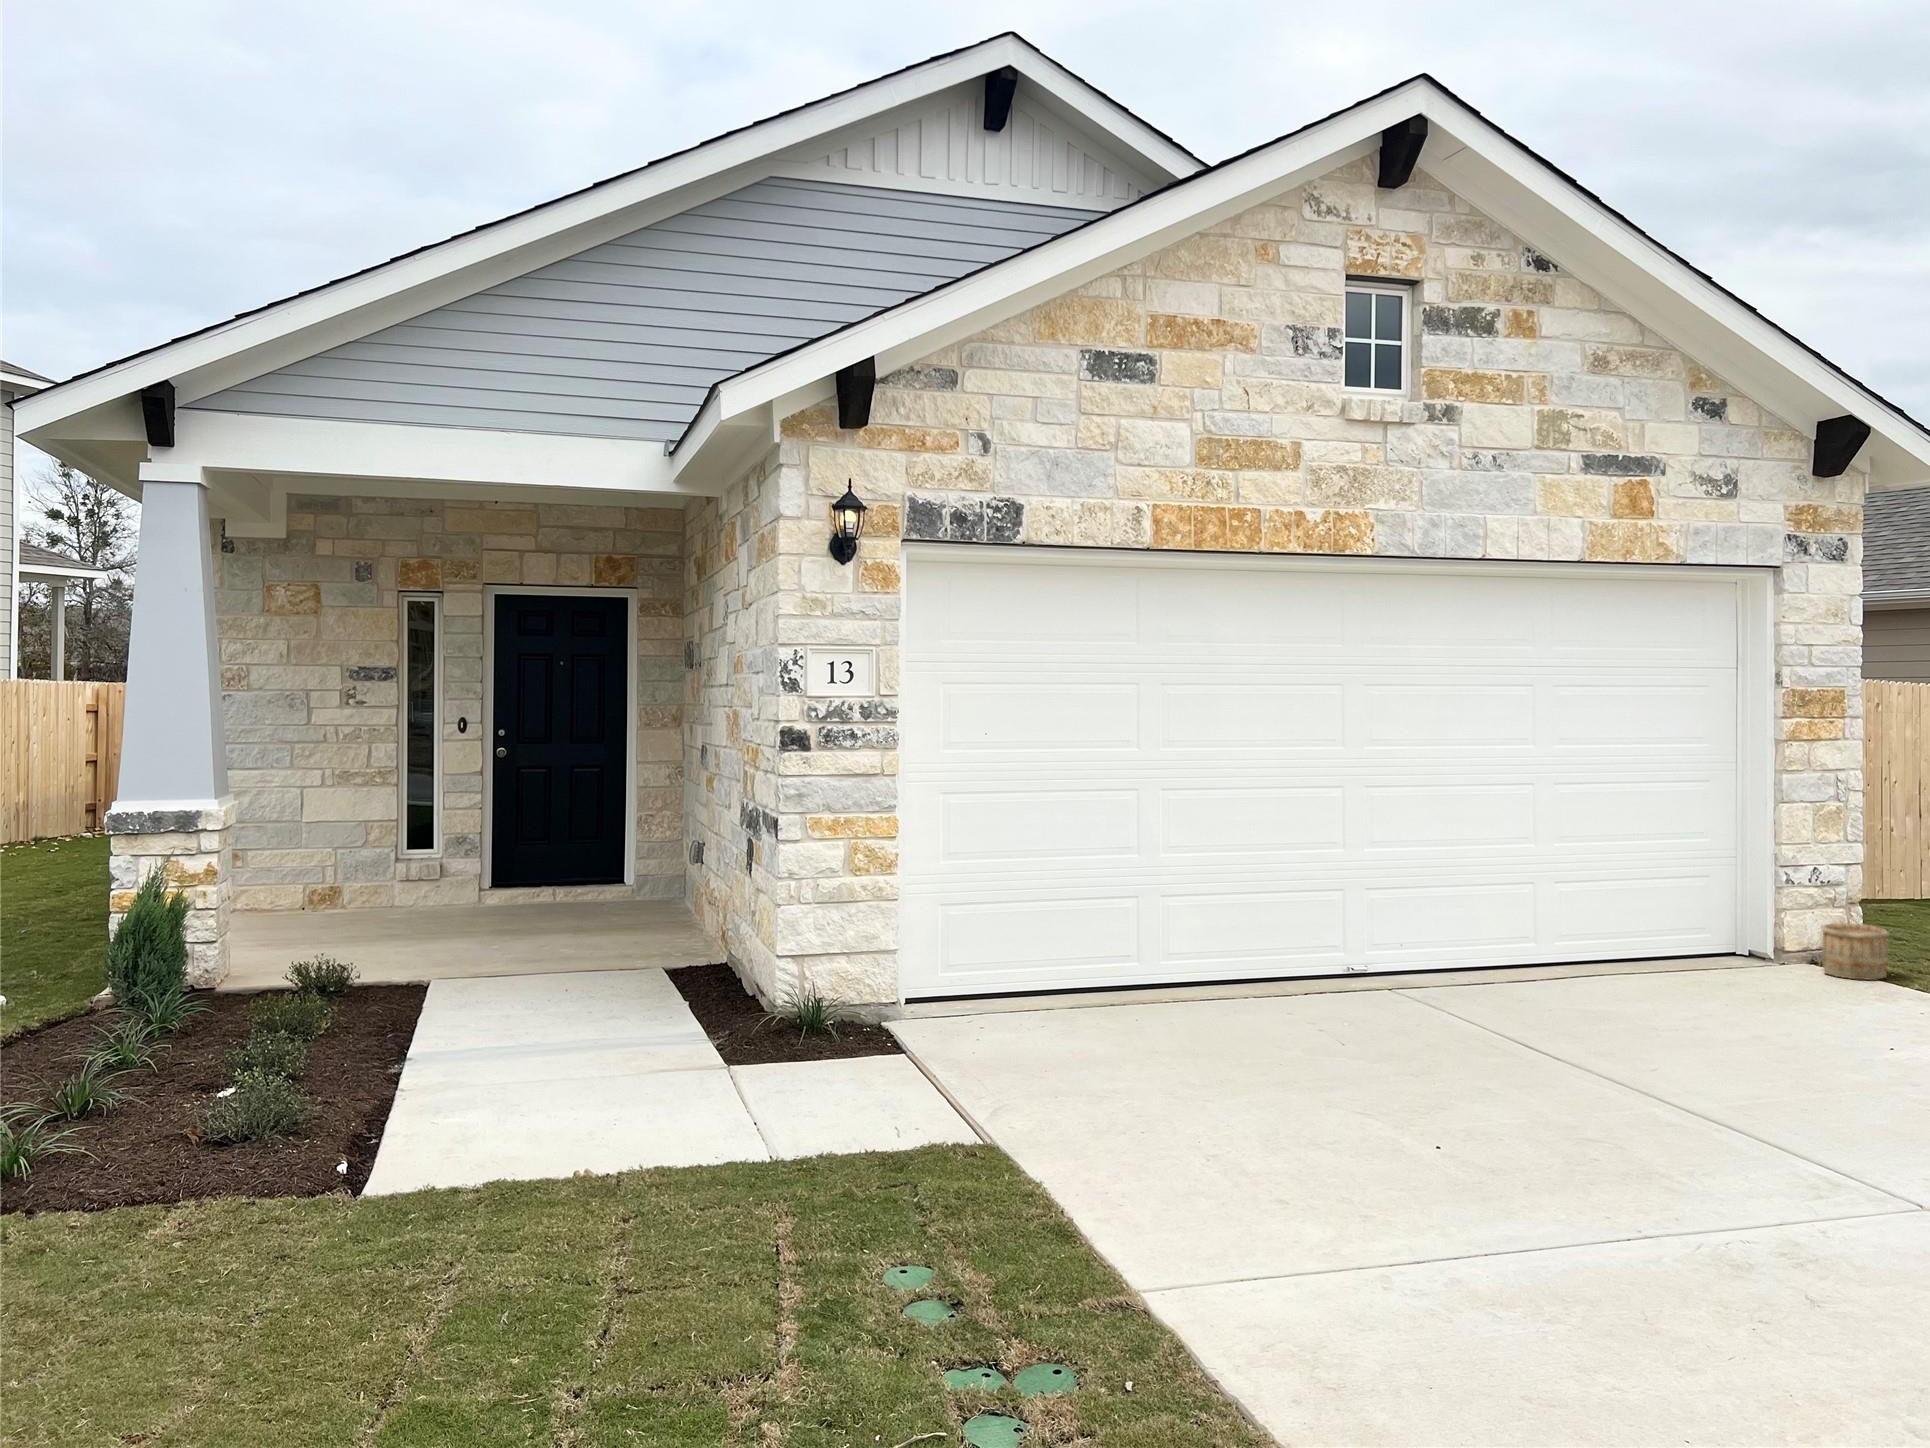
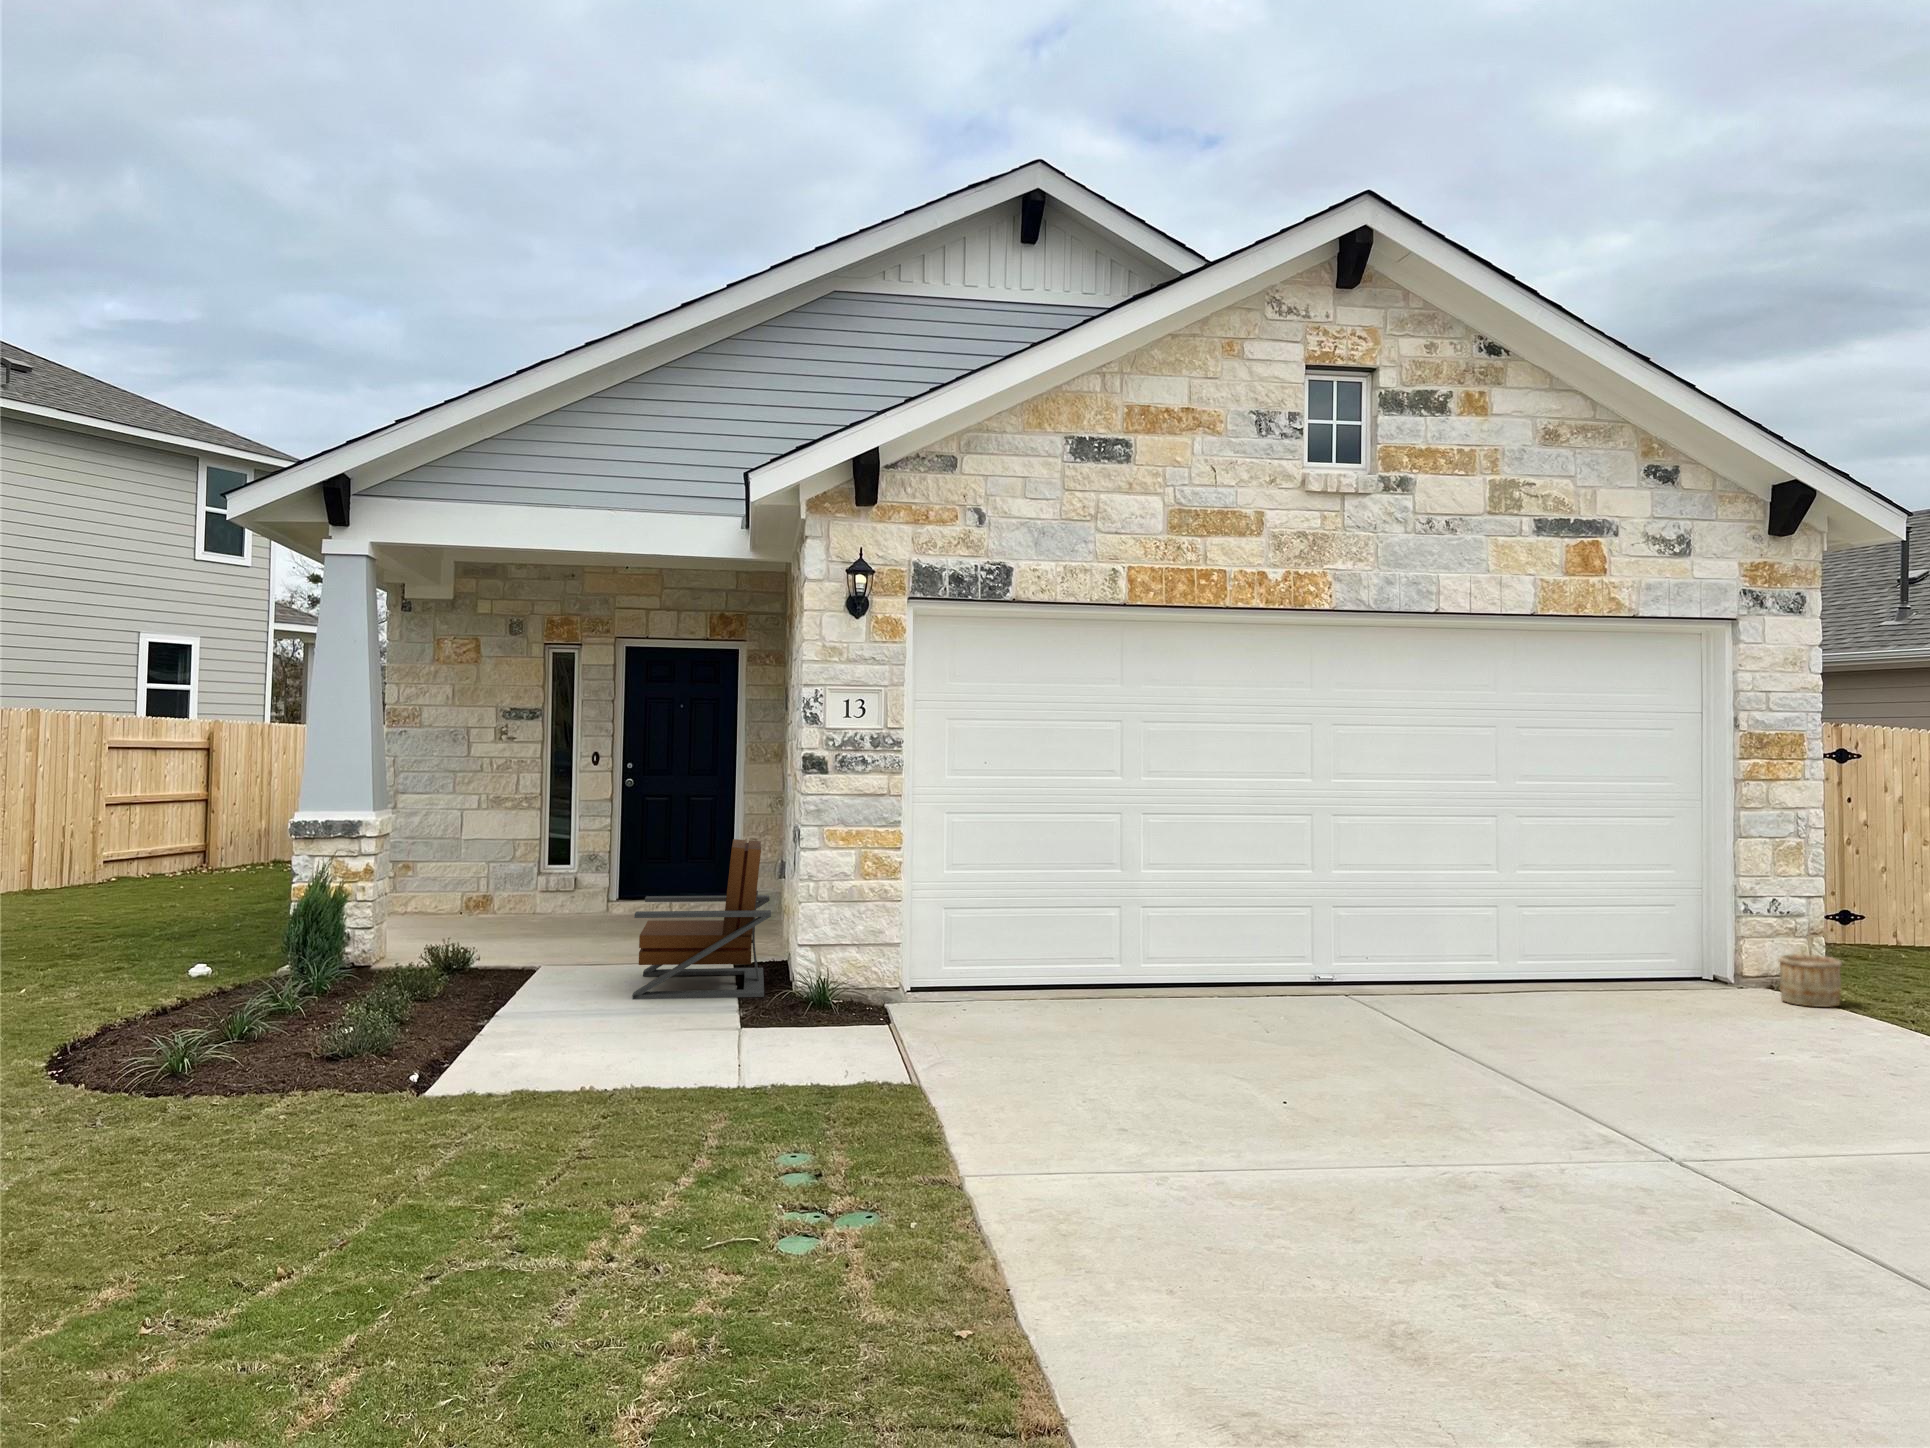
lounge chair: none [567,825,737,1026] -> present [632,839,771,999]

